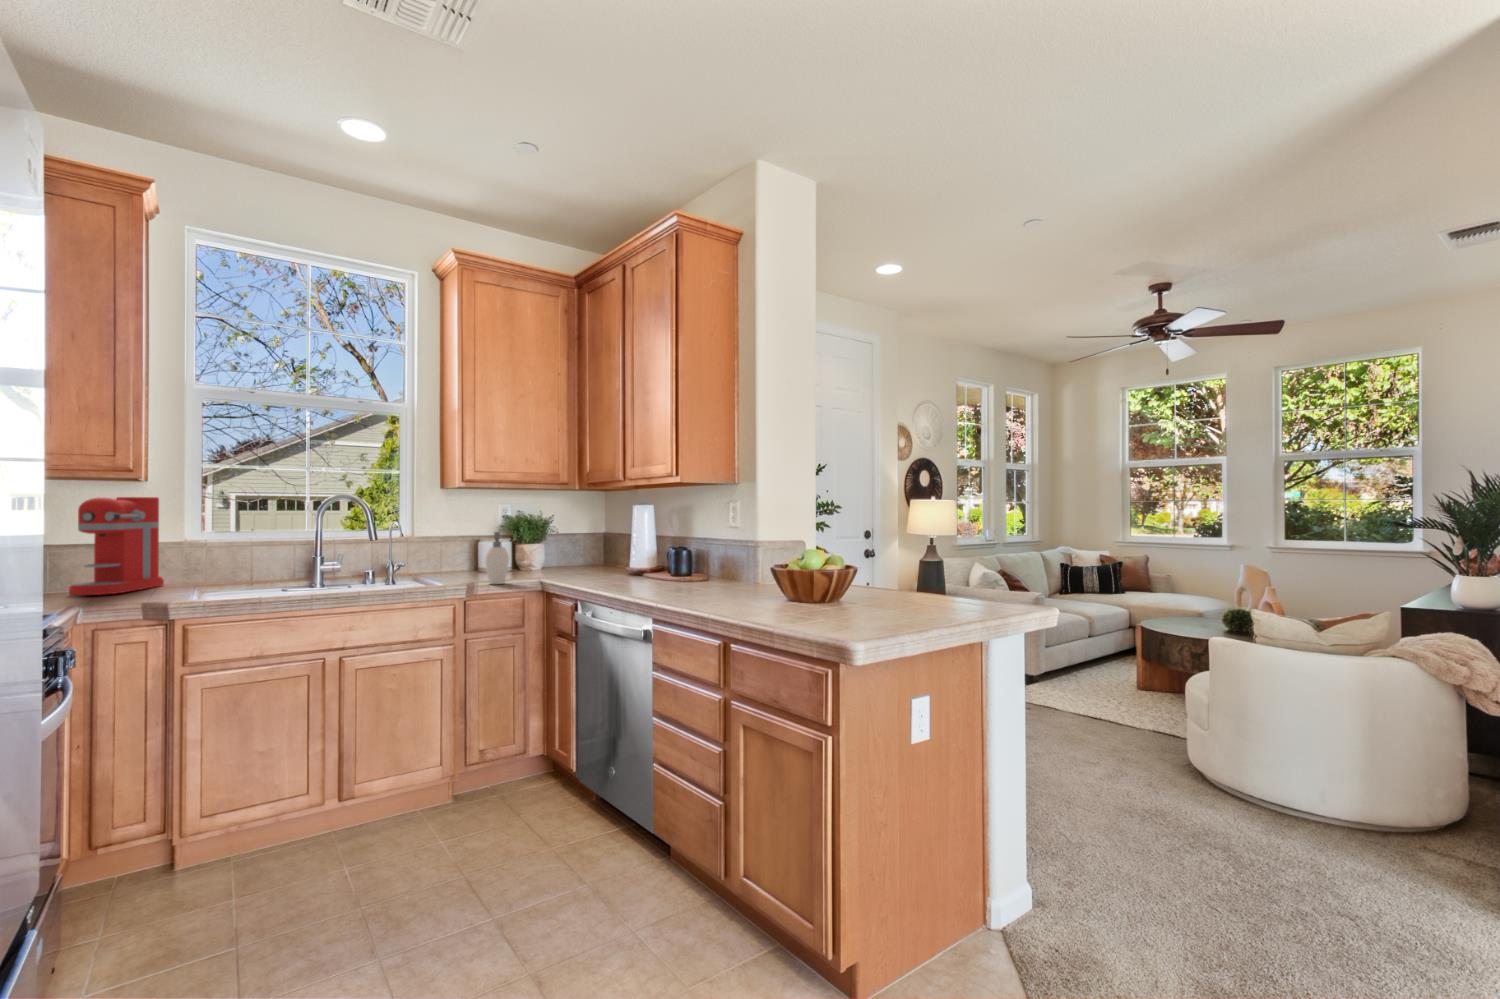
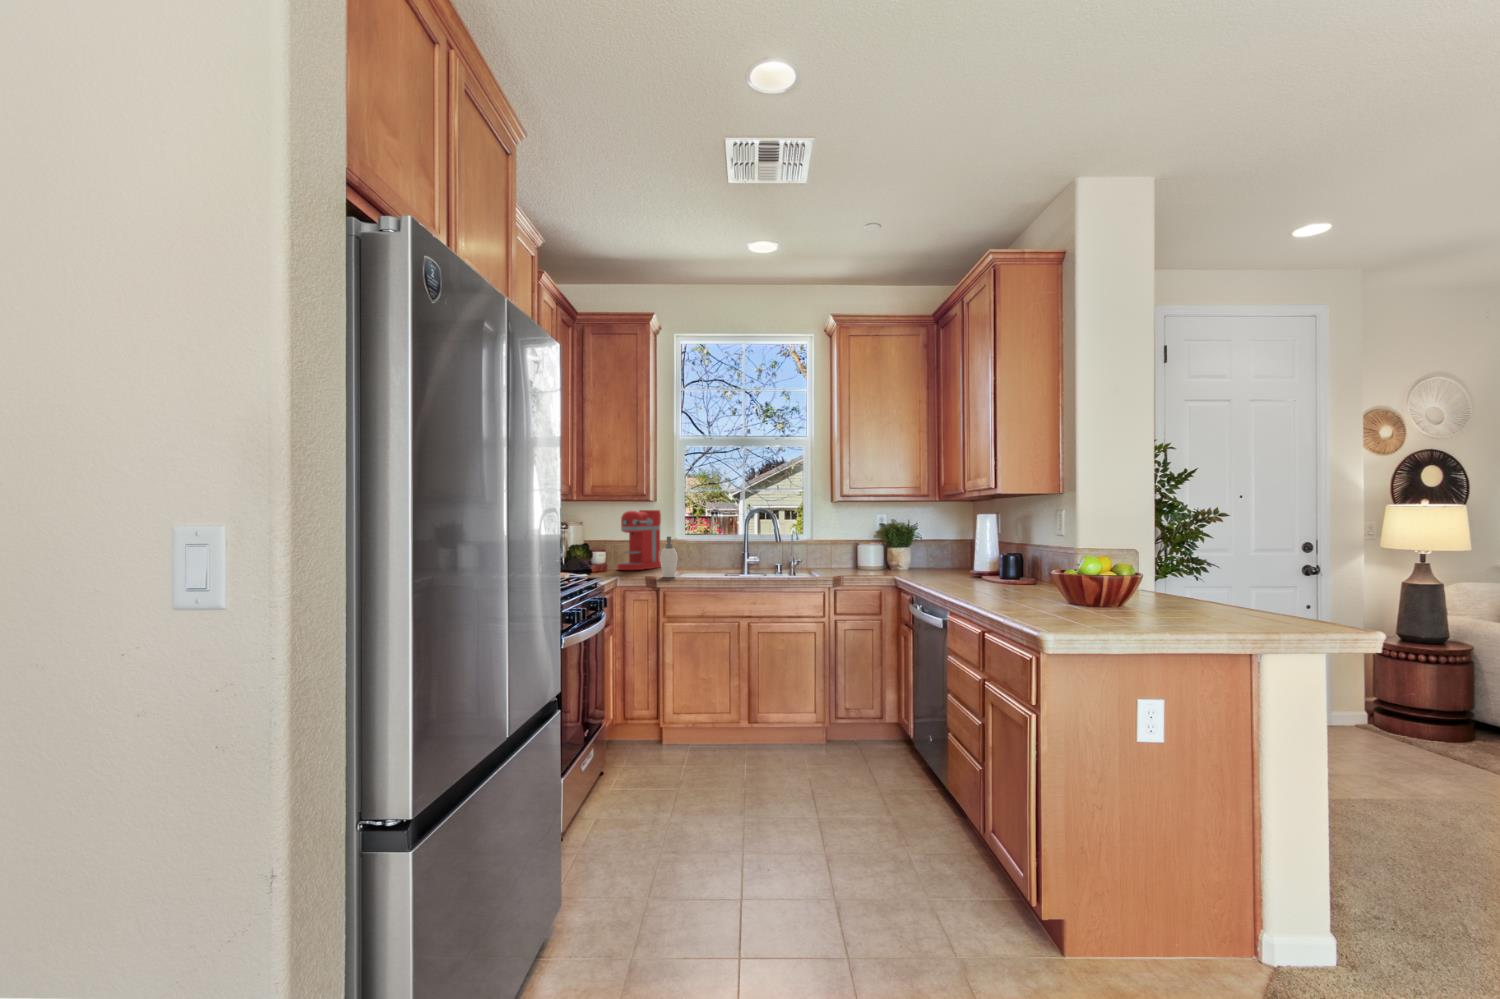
soap dispenser: present [485,532,509,584] -> present [660,537,678,577]

